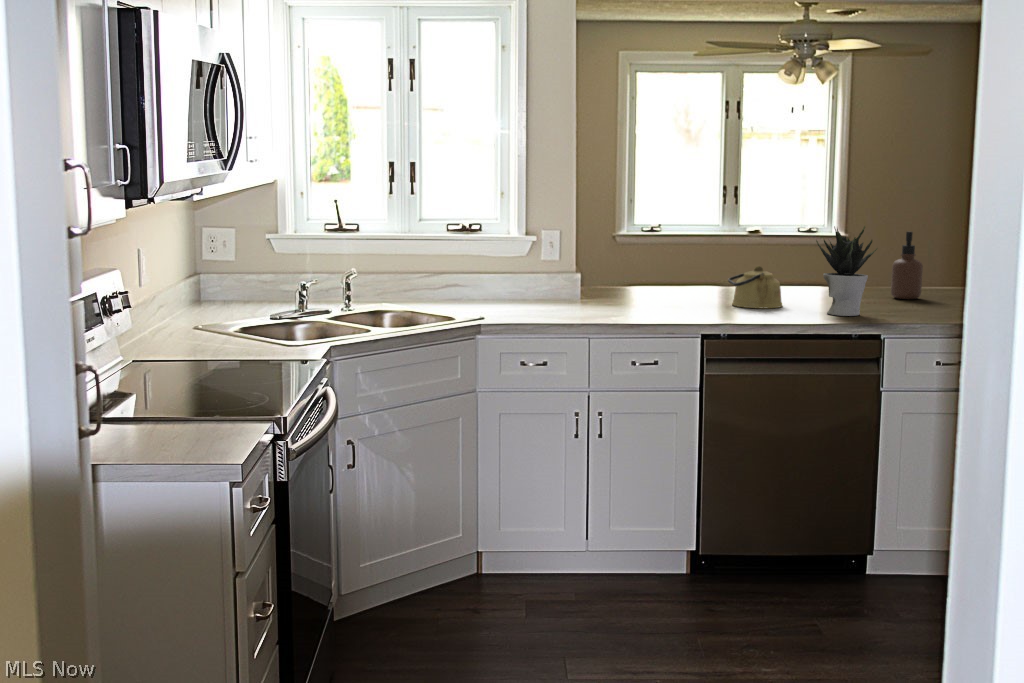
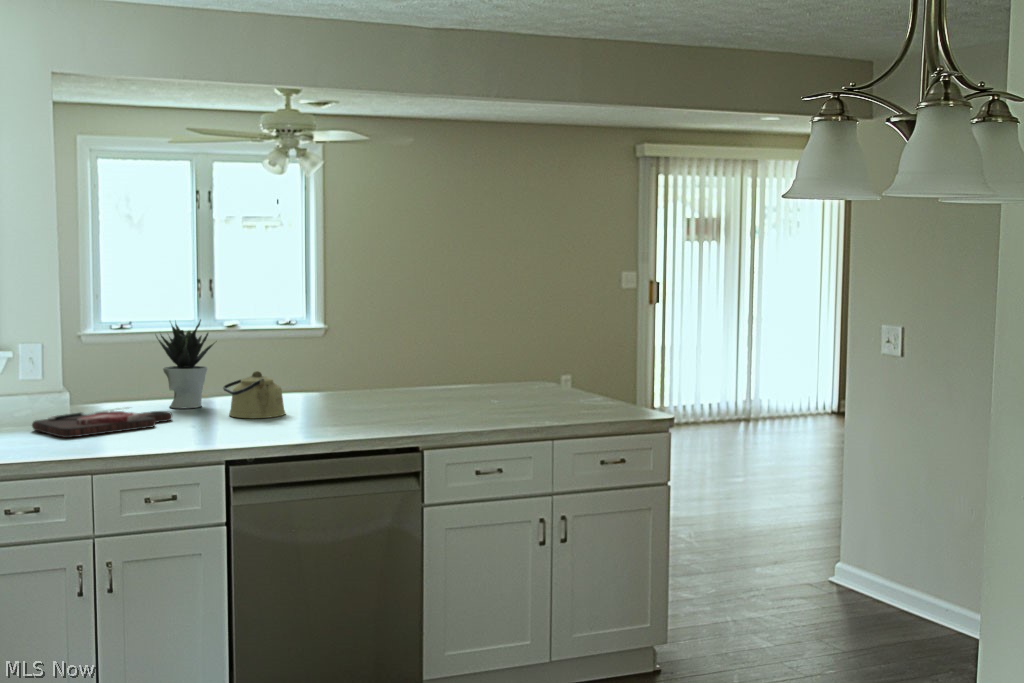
potted plant: present [816,226,877,316] -> present [156,320,214,408]
soap dispenser: present [891,232,923,299] -> none [392,327,422,397]
cutting board: none [569,292,683,313] -> present [32,407,172,438]

